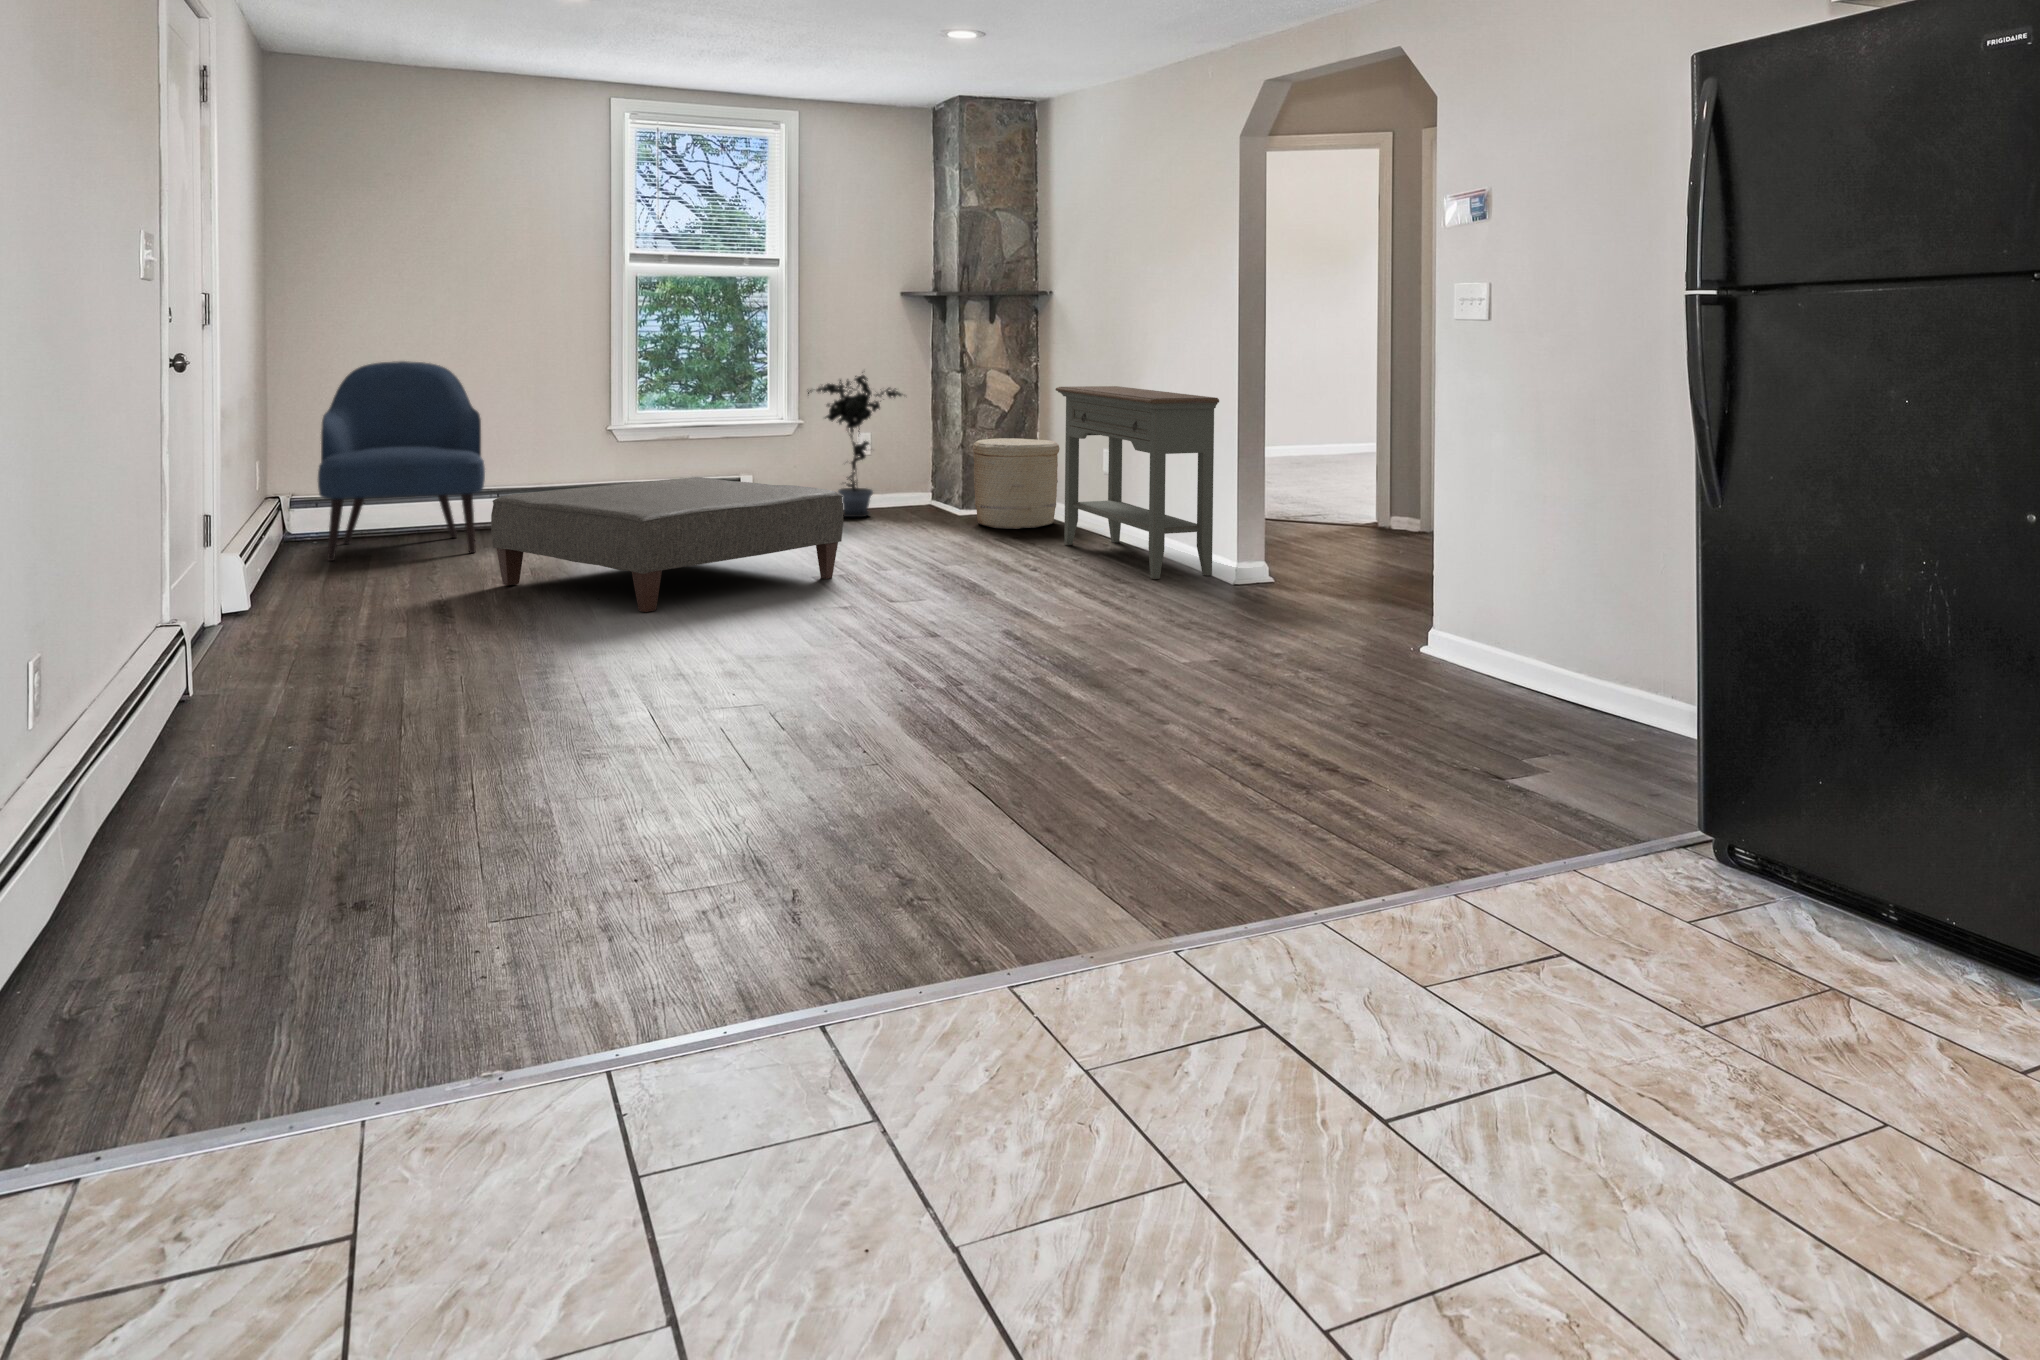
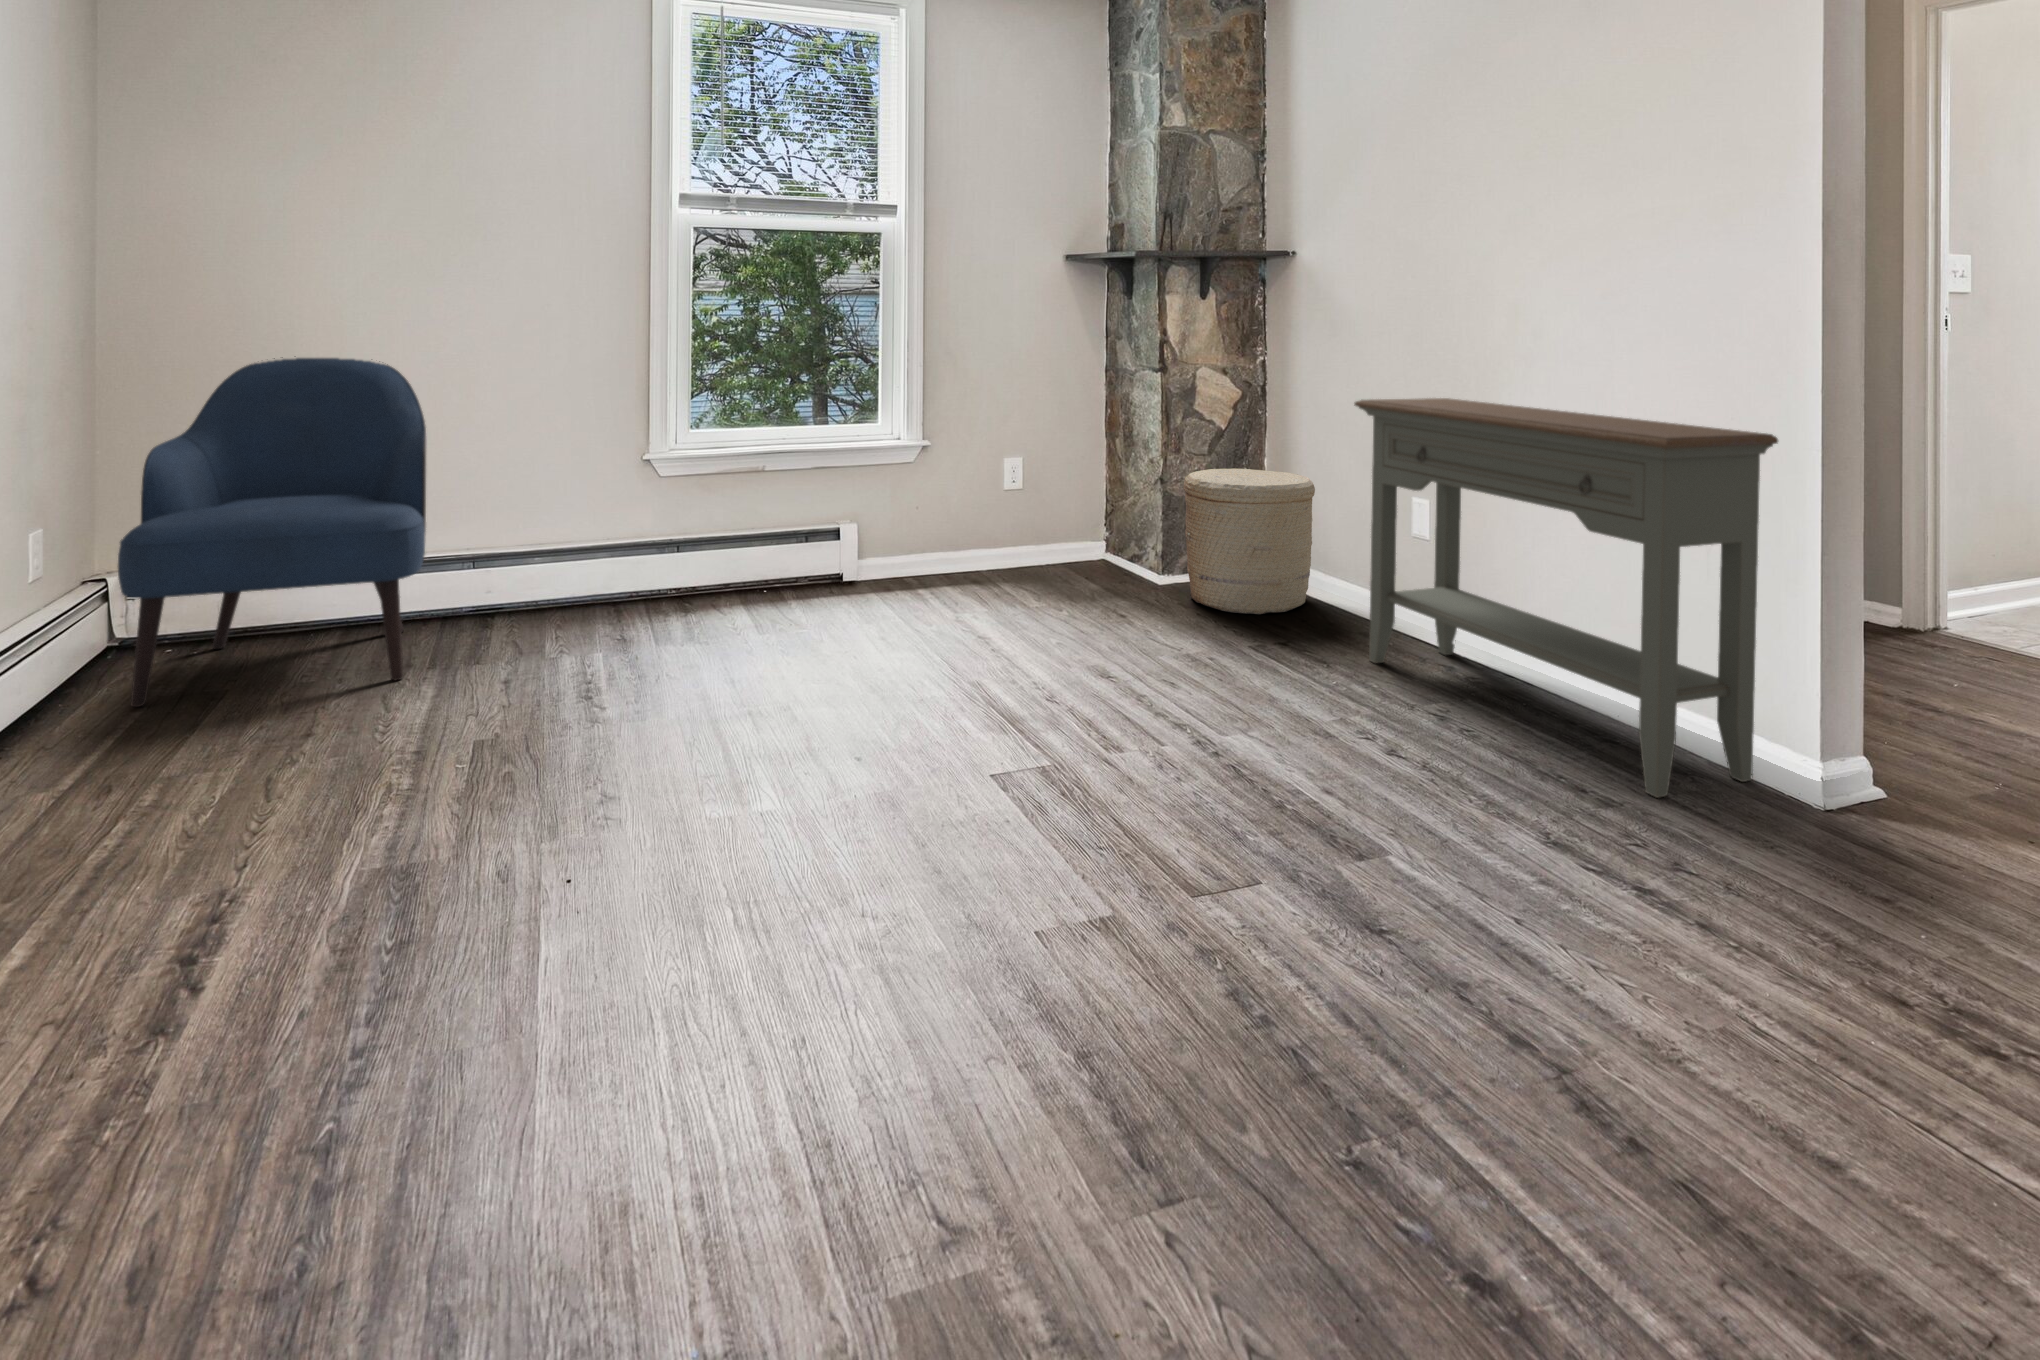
potted plant: present [808,372,903,517] -> none [934,367,1077,582]
ottoman: present [491,477,844,612] -> none [350,558,1041,969]

